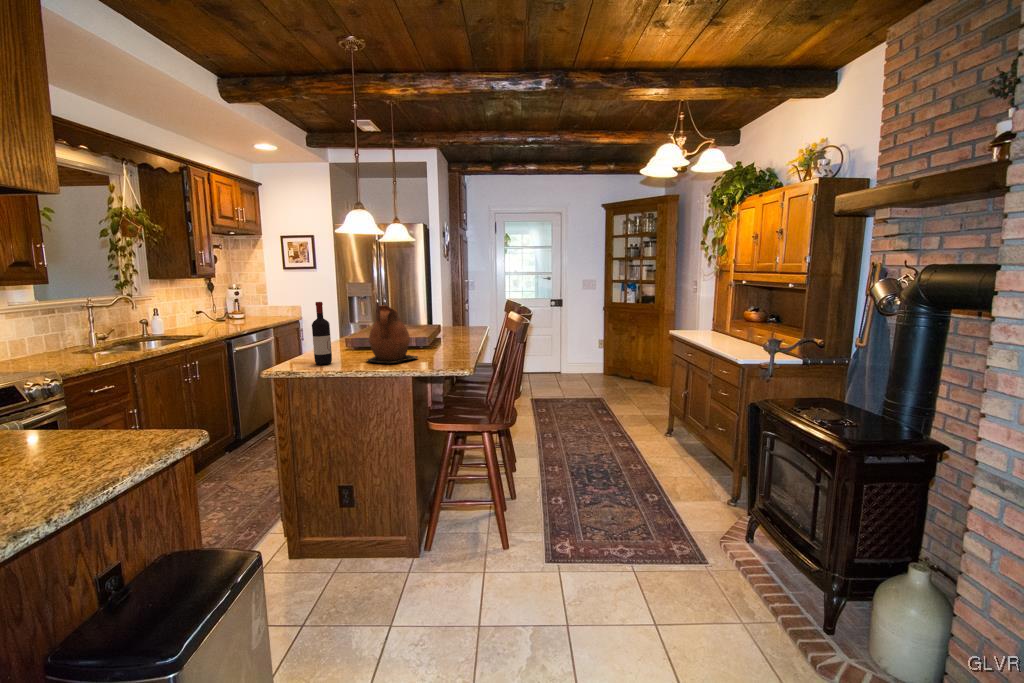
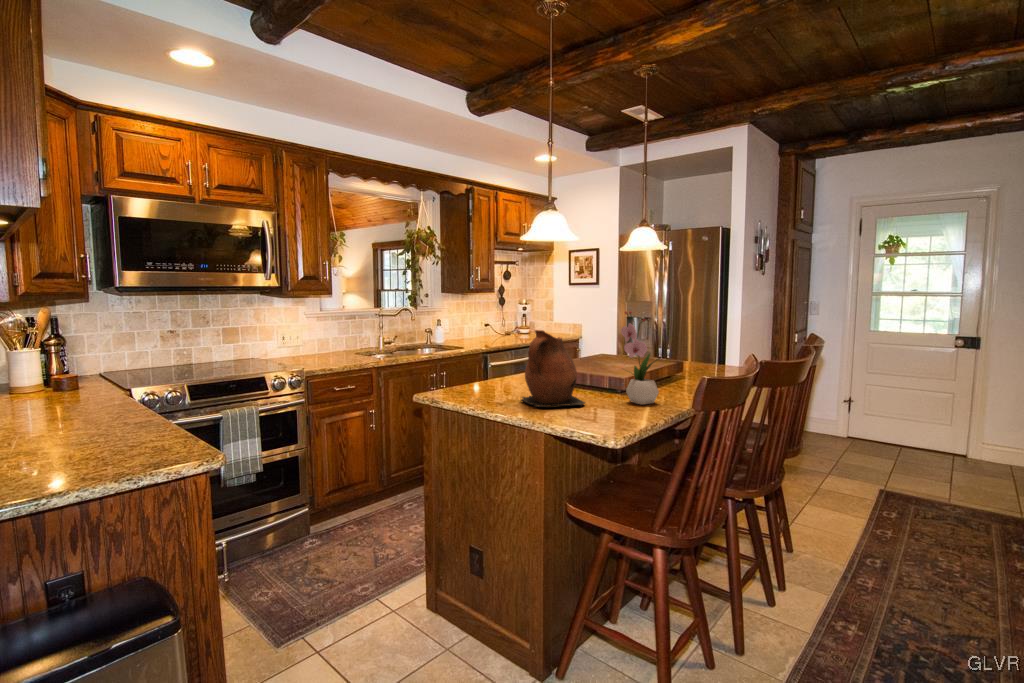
flower arrangement: none [433,288,461,353] -> present [621,311,659,405]
wine bottle: present [312,302,332,365] -> none [469,321,489,396]

